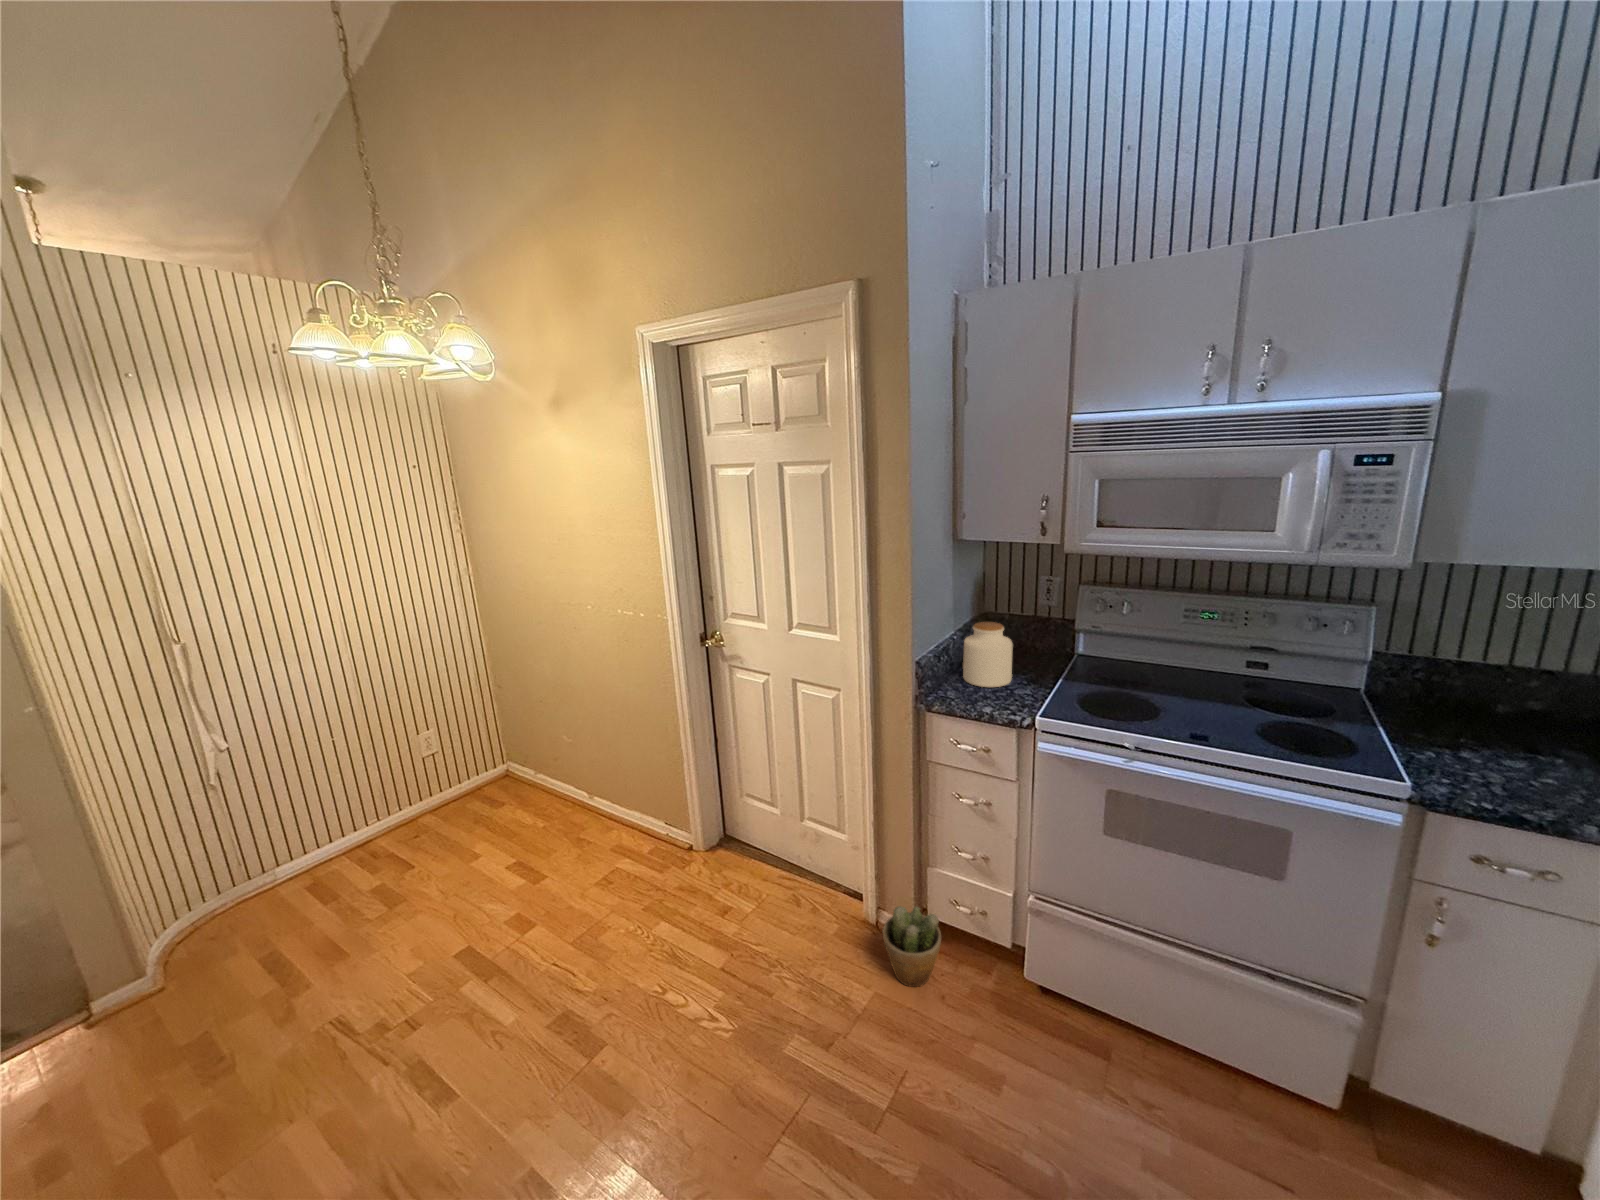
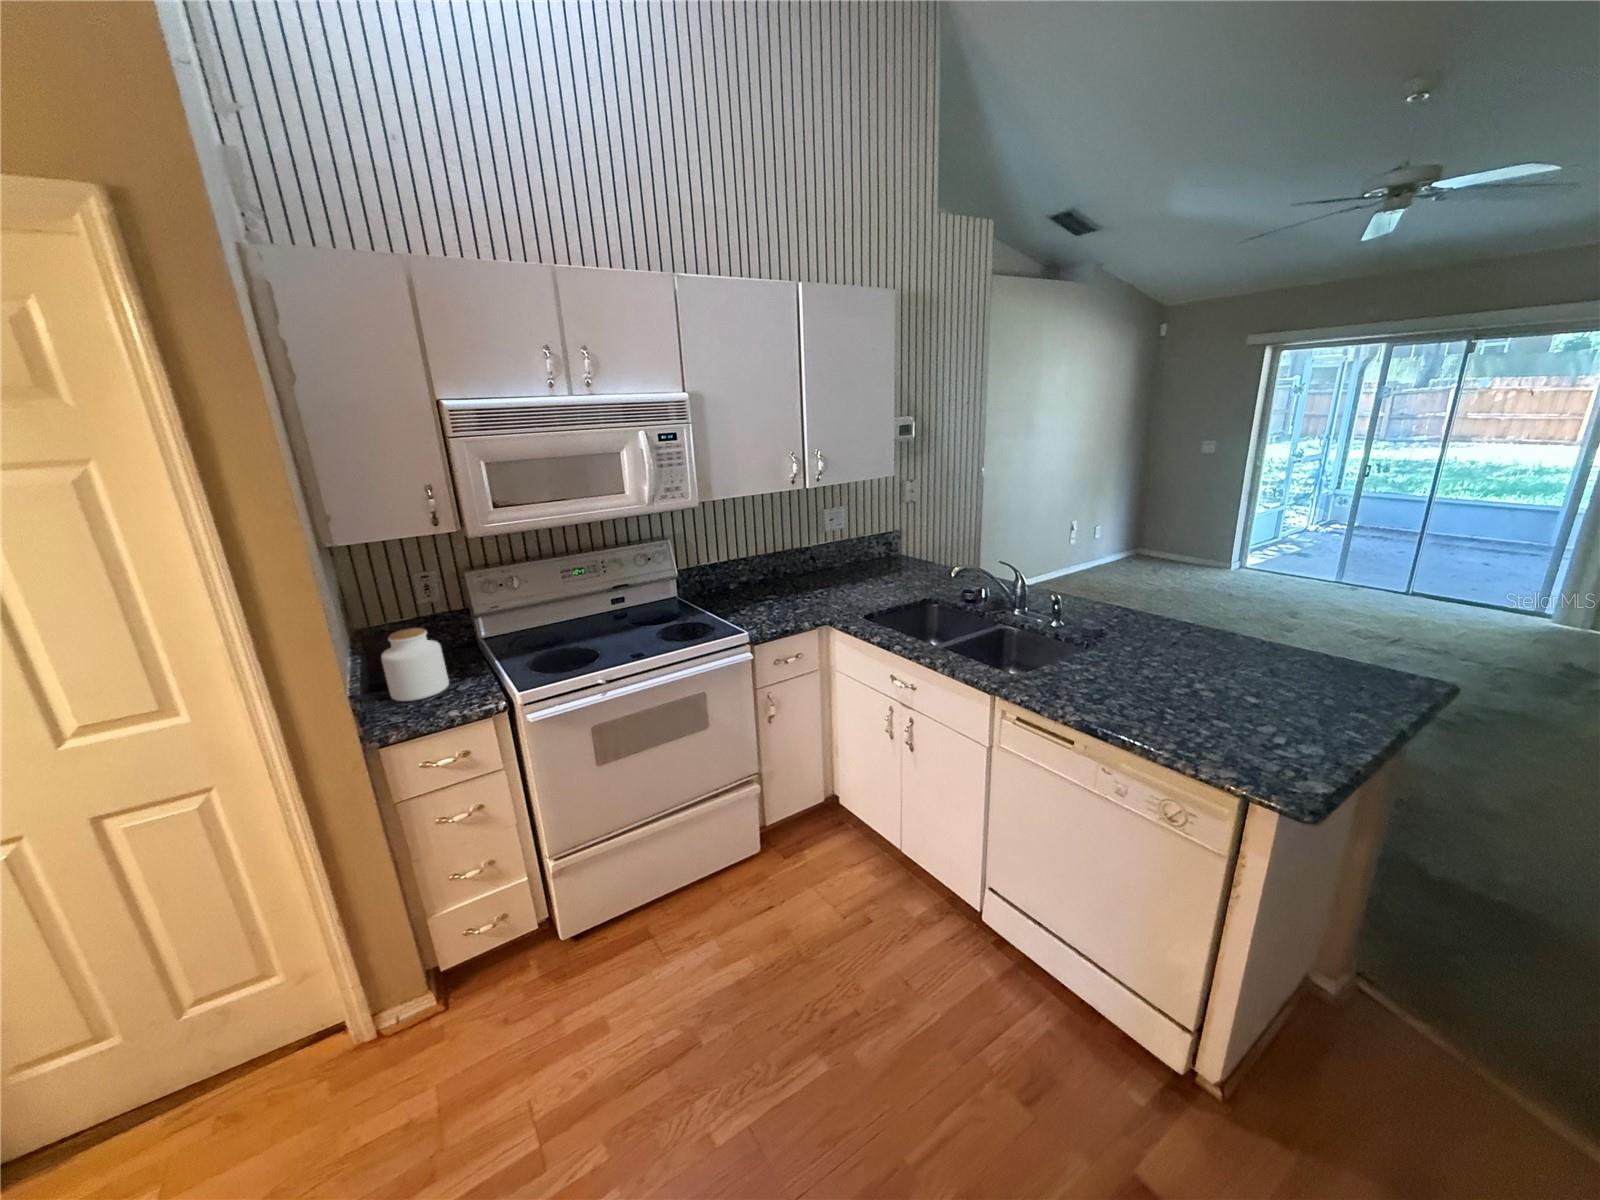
potted plant: present [882,906,941,987] -> none [409,950,485,1053]

